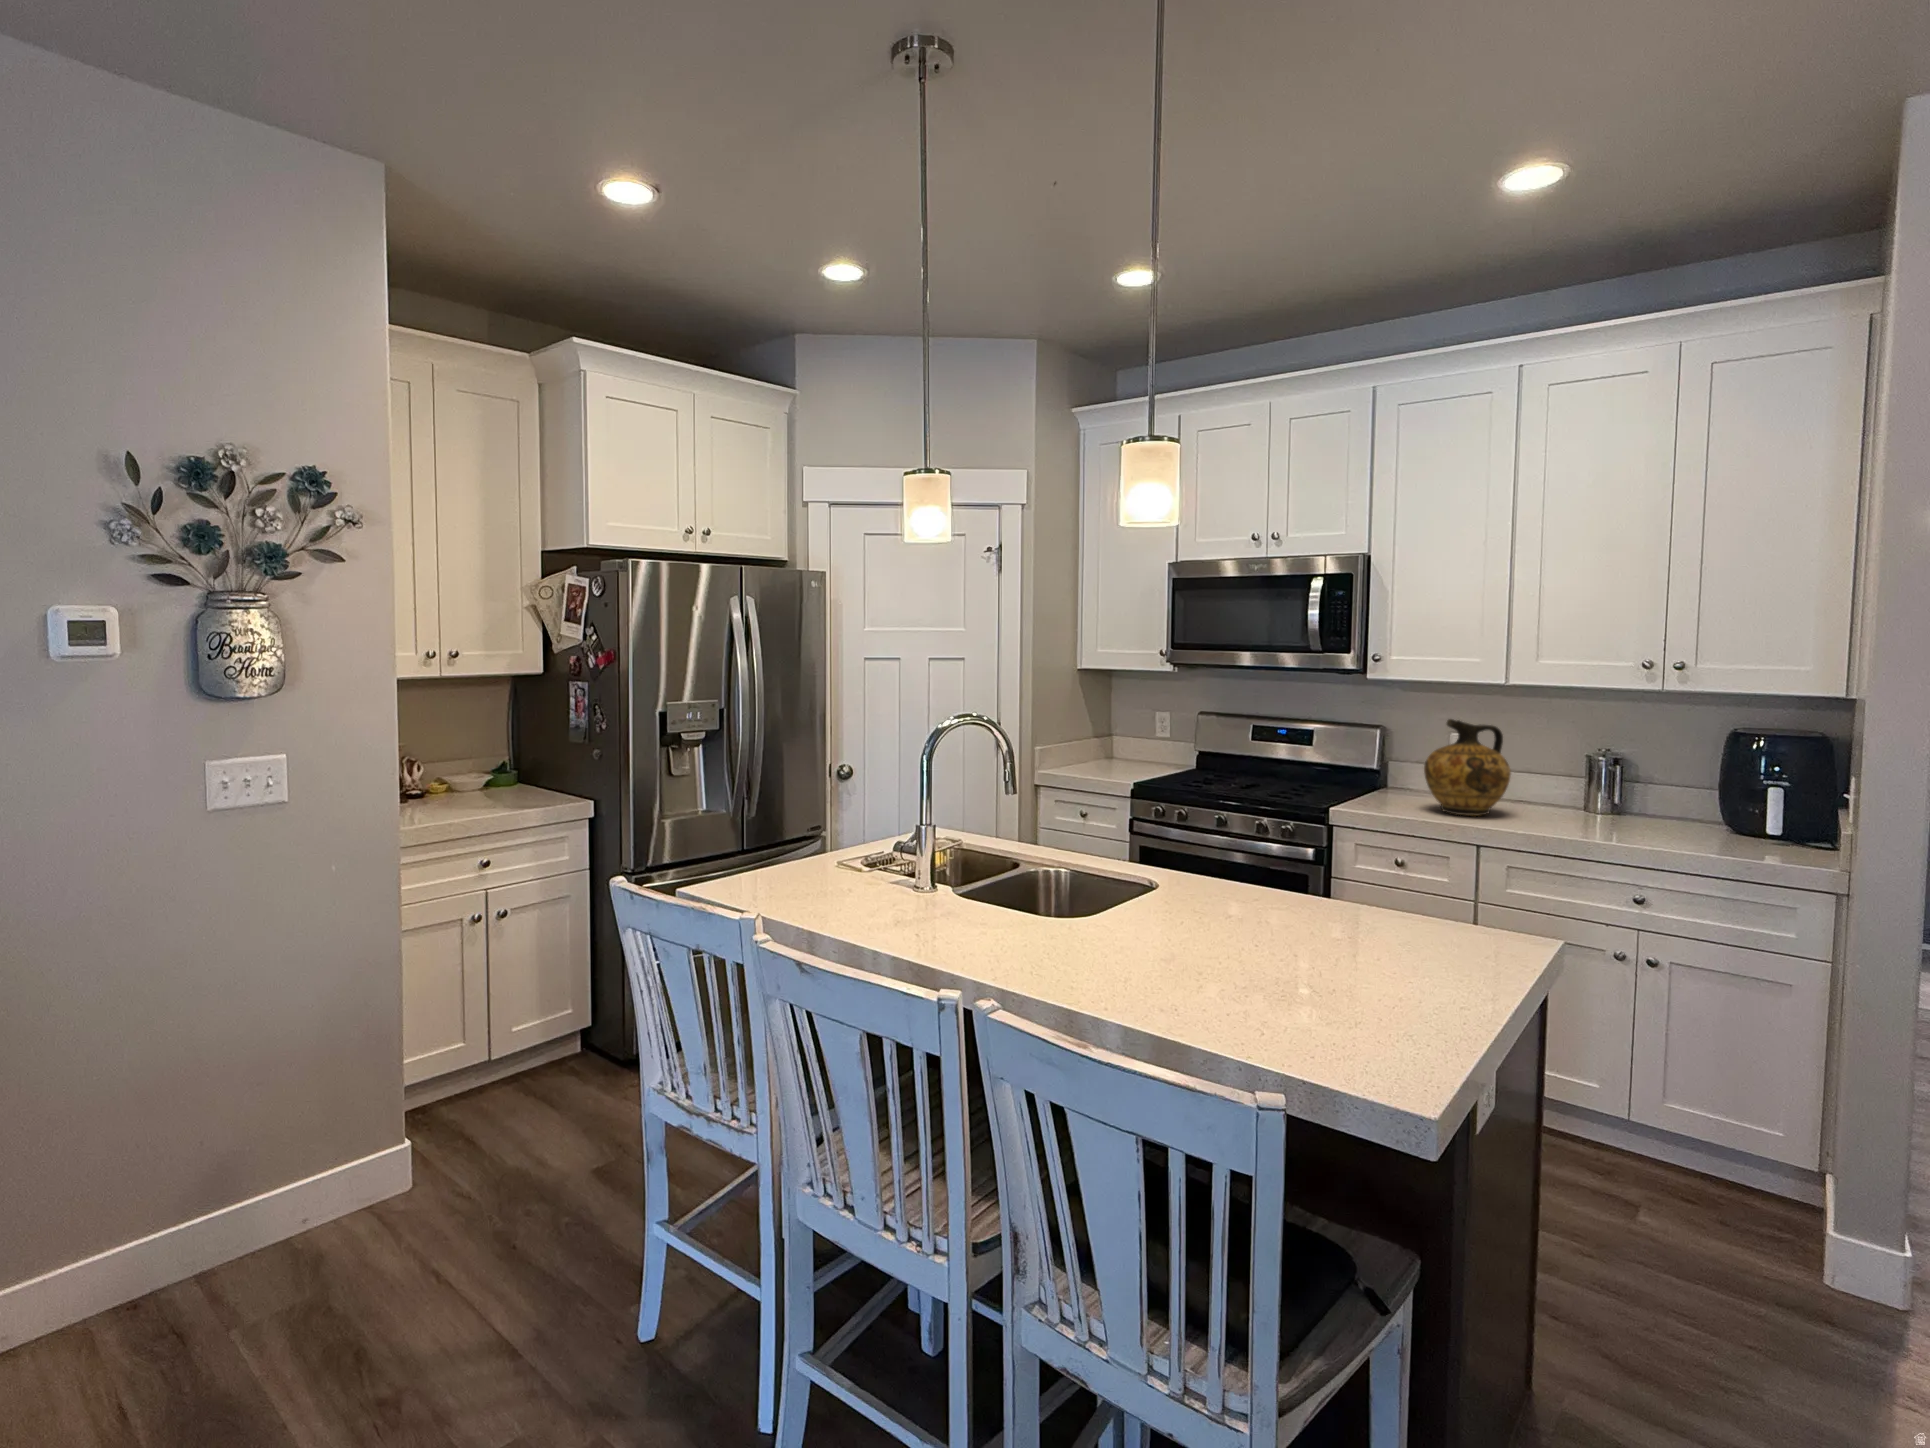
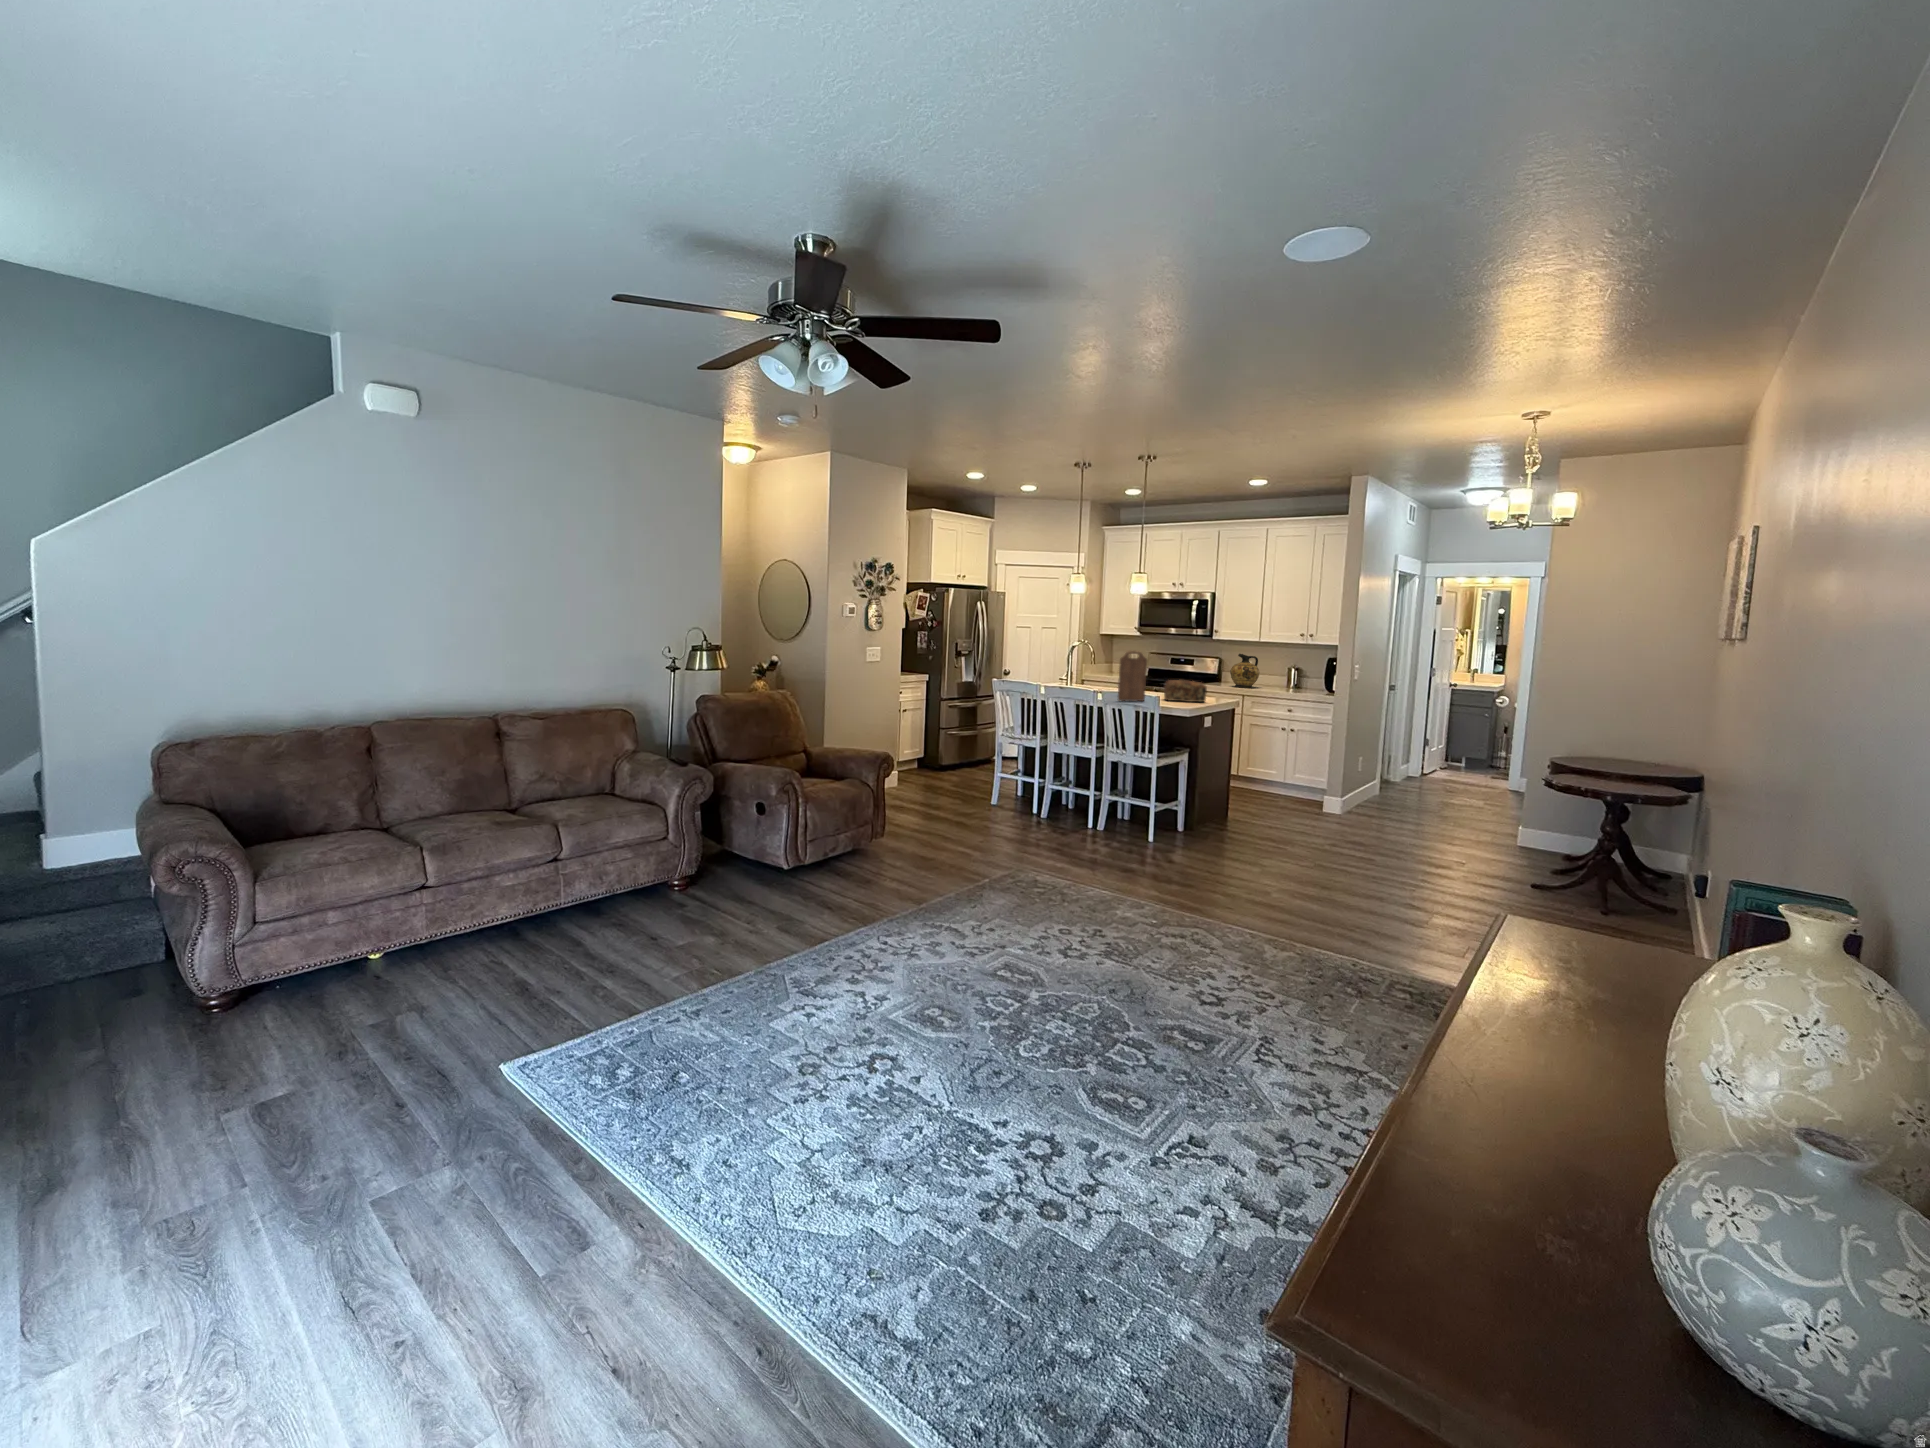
cutting board: none [1085,773,1208,996] -> present [1117,651,1147,701]
bread loaf: none [1276,875,1467,977] -> present [1164,680,1207,702]

